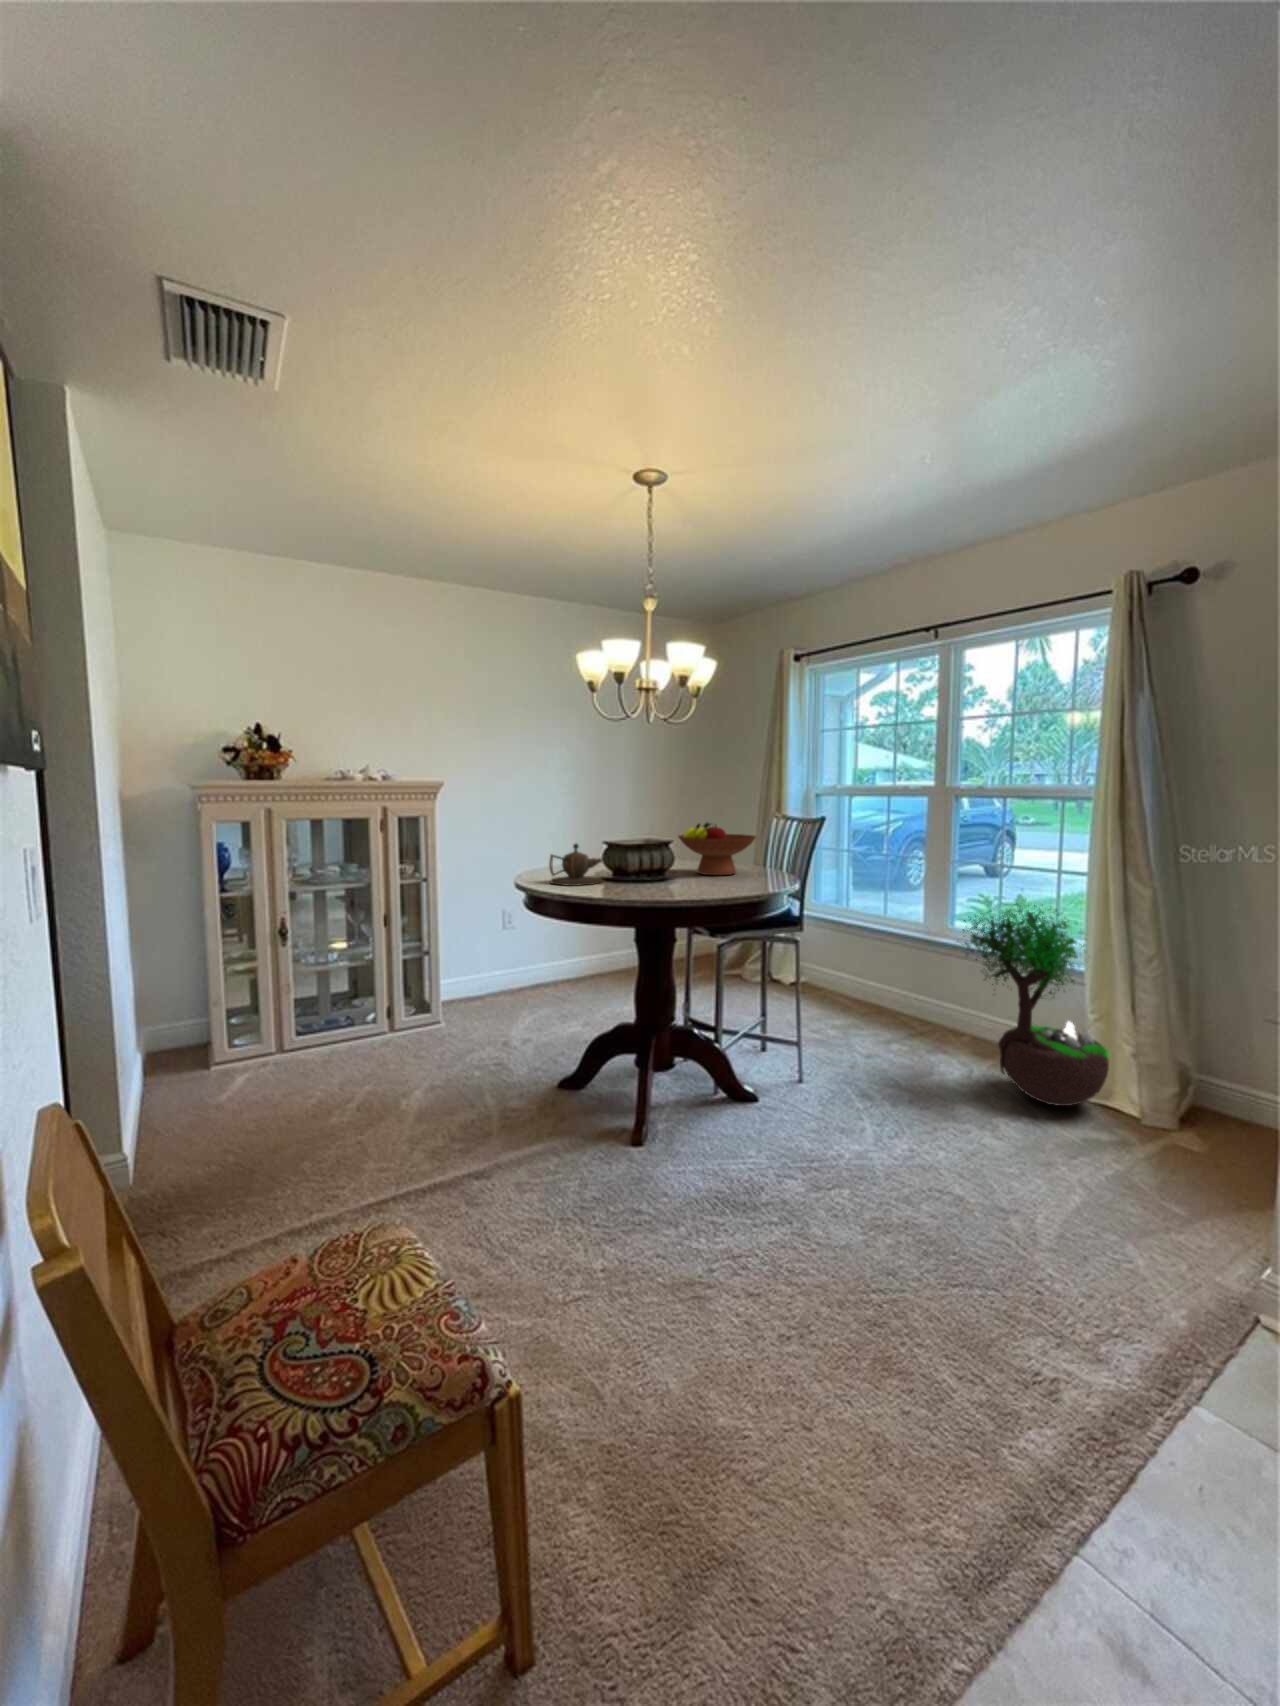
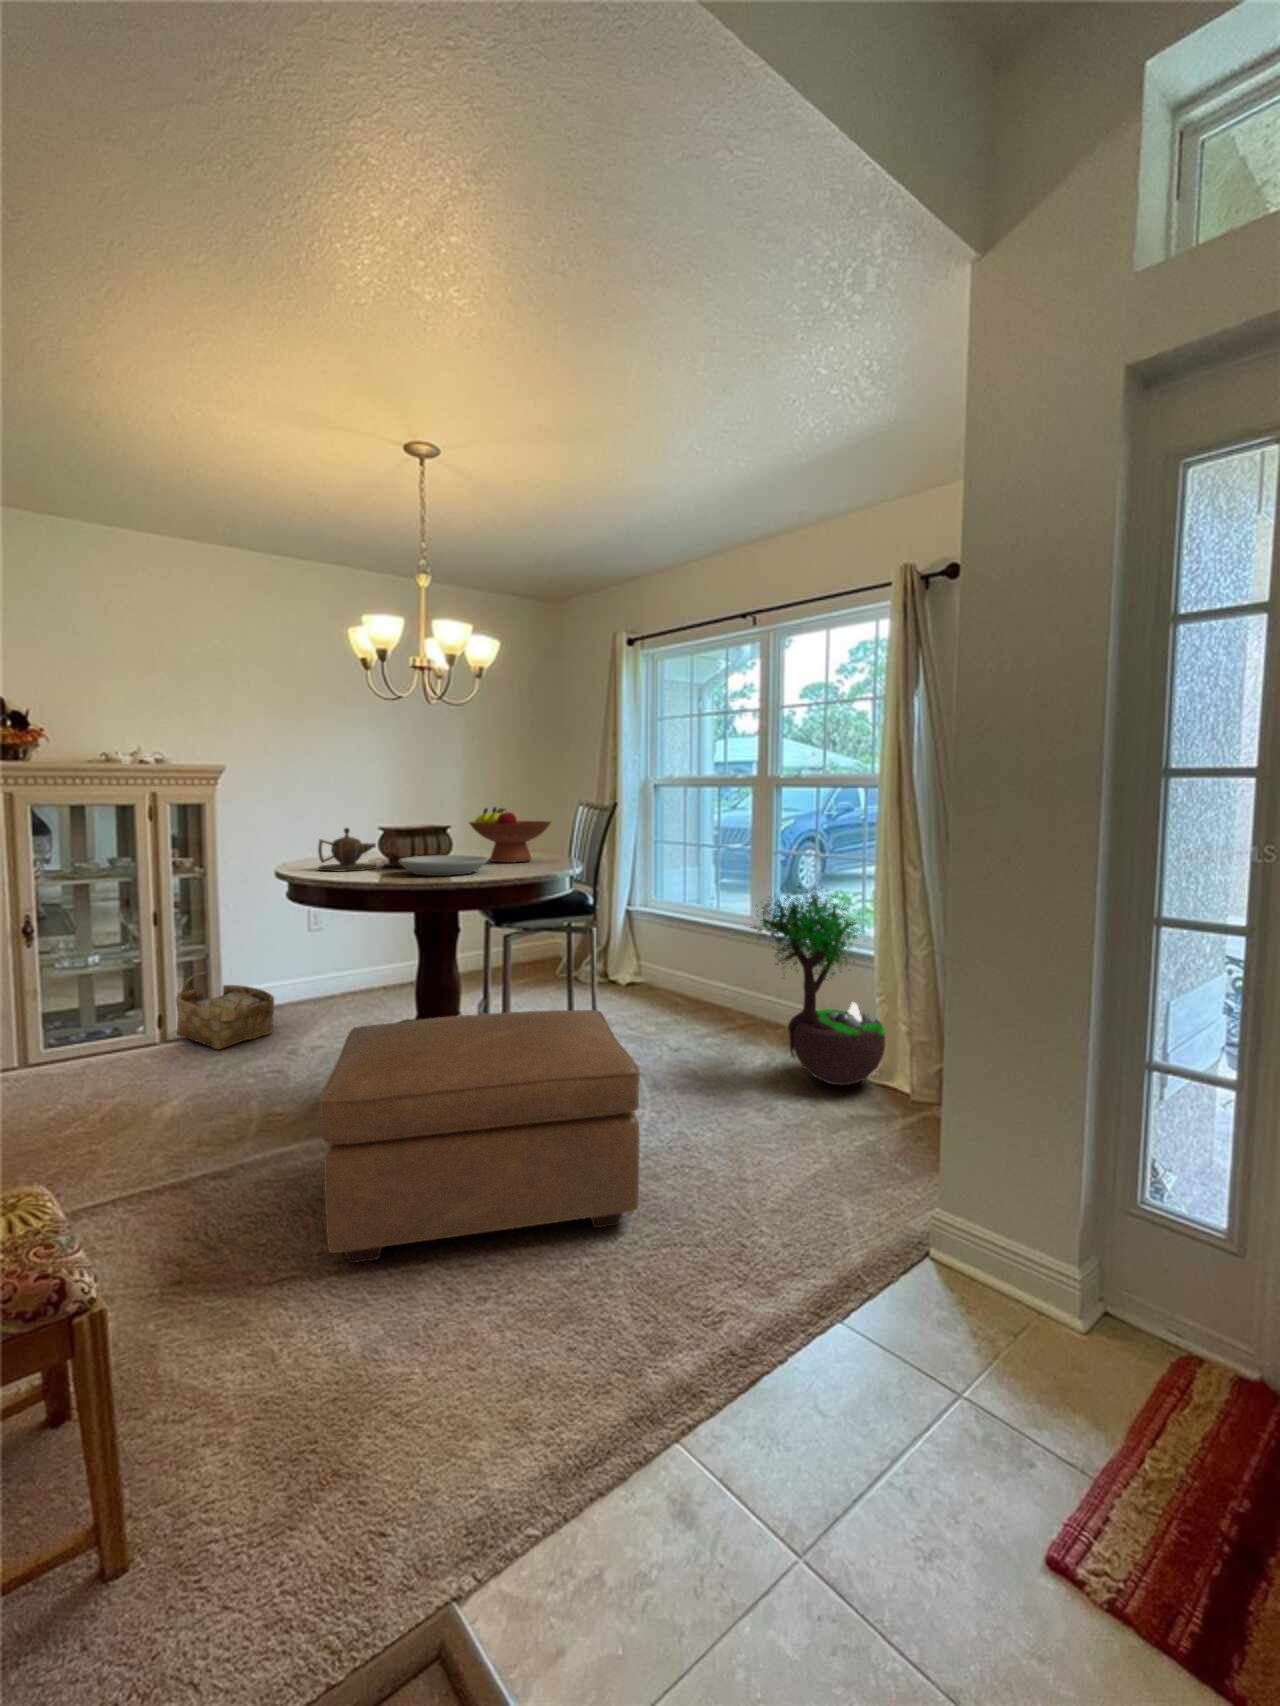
plate: none [635,871,718,893] -> present [399,855,488,876]
woven basket: none [402,965,484,1038] -> present [176,972,274,1049]
ottoman: none [602,1028,923,1284] -> present [319,1010,640,1263]

